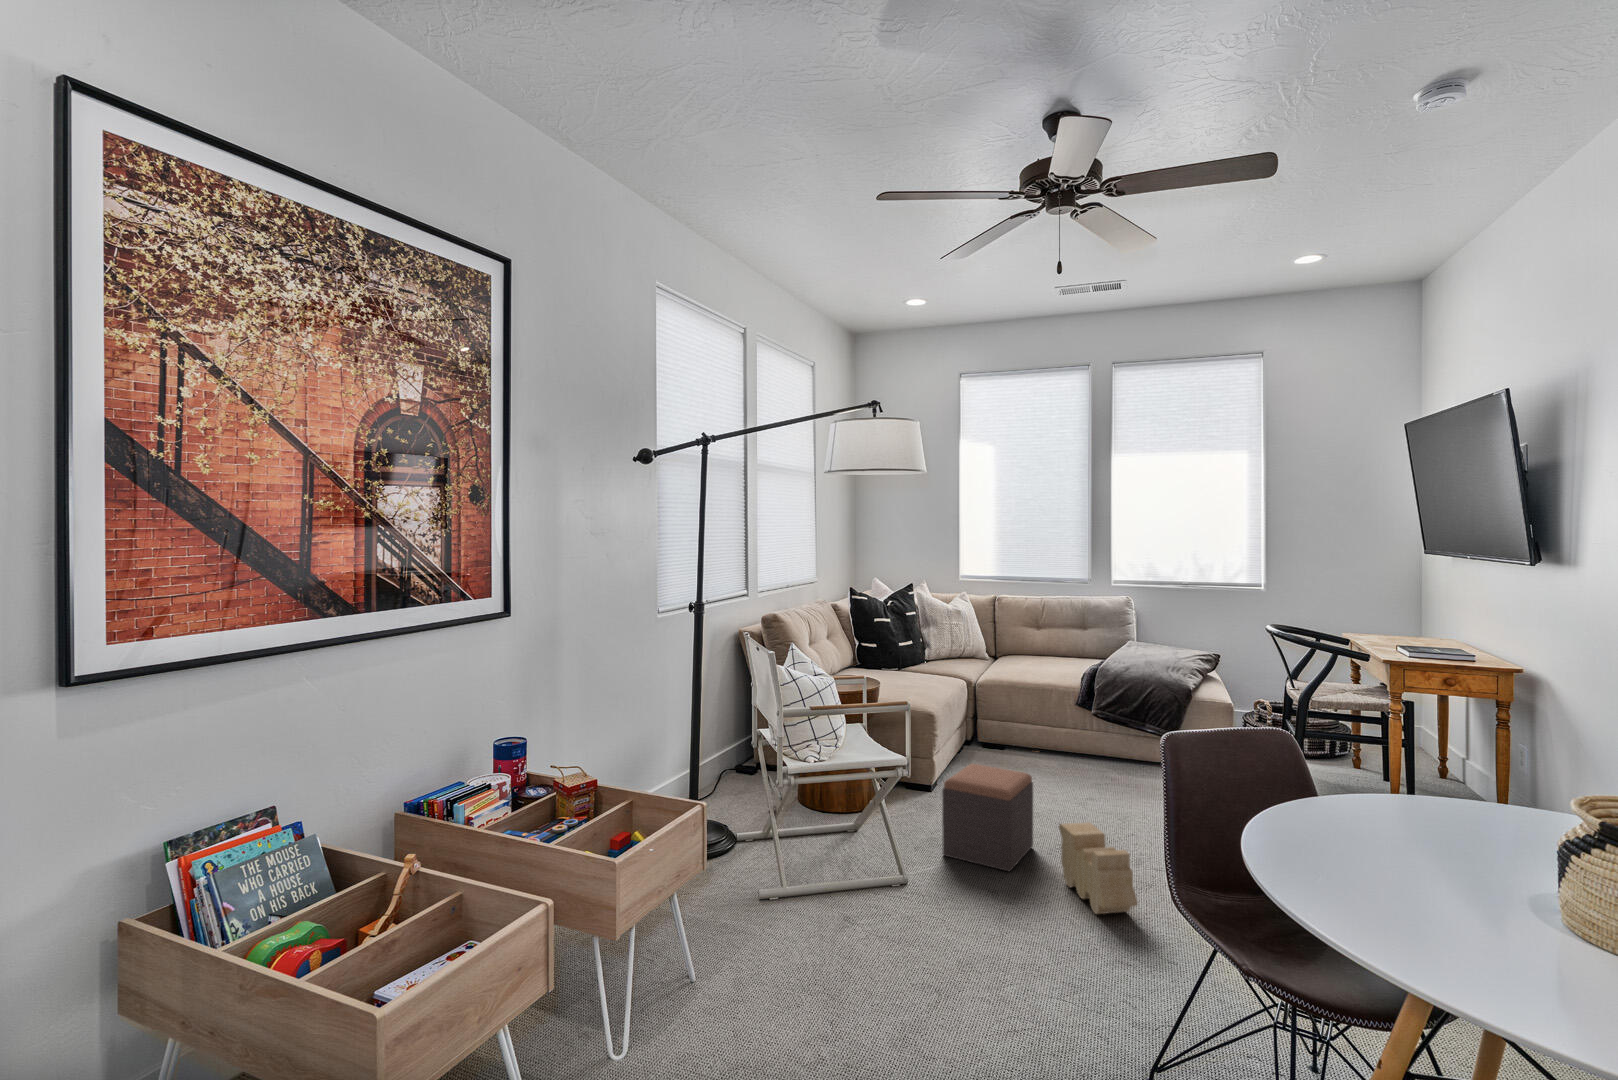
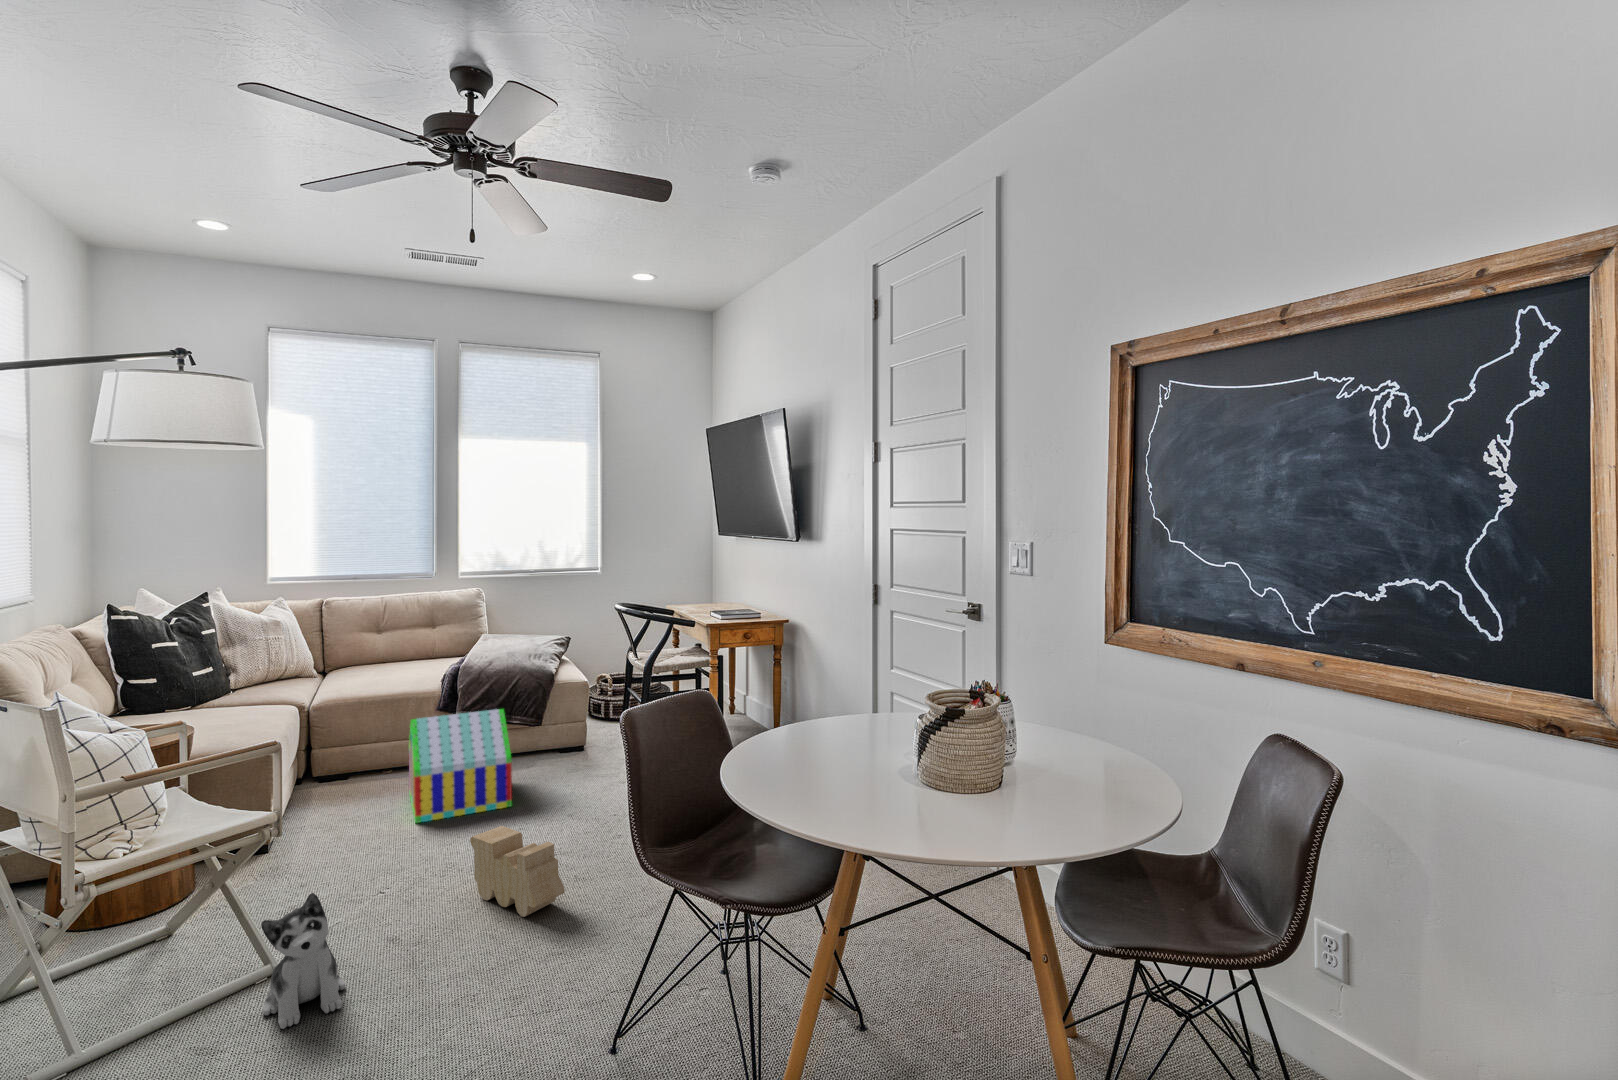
toy house: none [1037,708,1127,812] -> present [409,709,512,823]
footstool: present [942,764,1033,871] -> none [320,793,431,920]
plush toy: none [882,826,939,926] -> present [261,893,345,1029]

